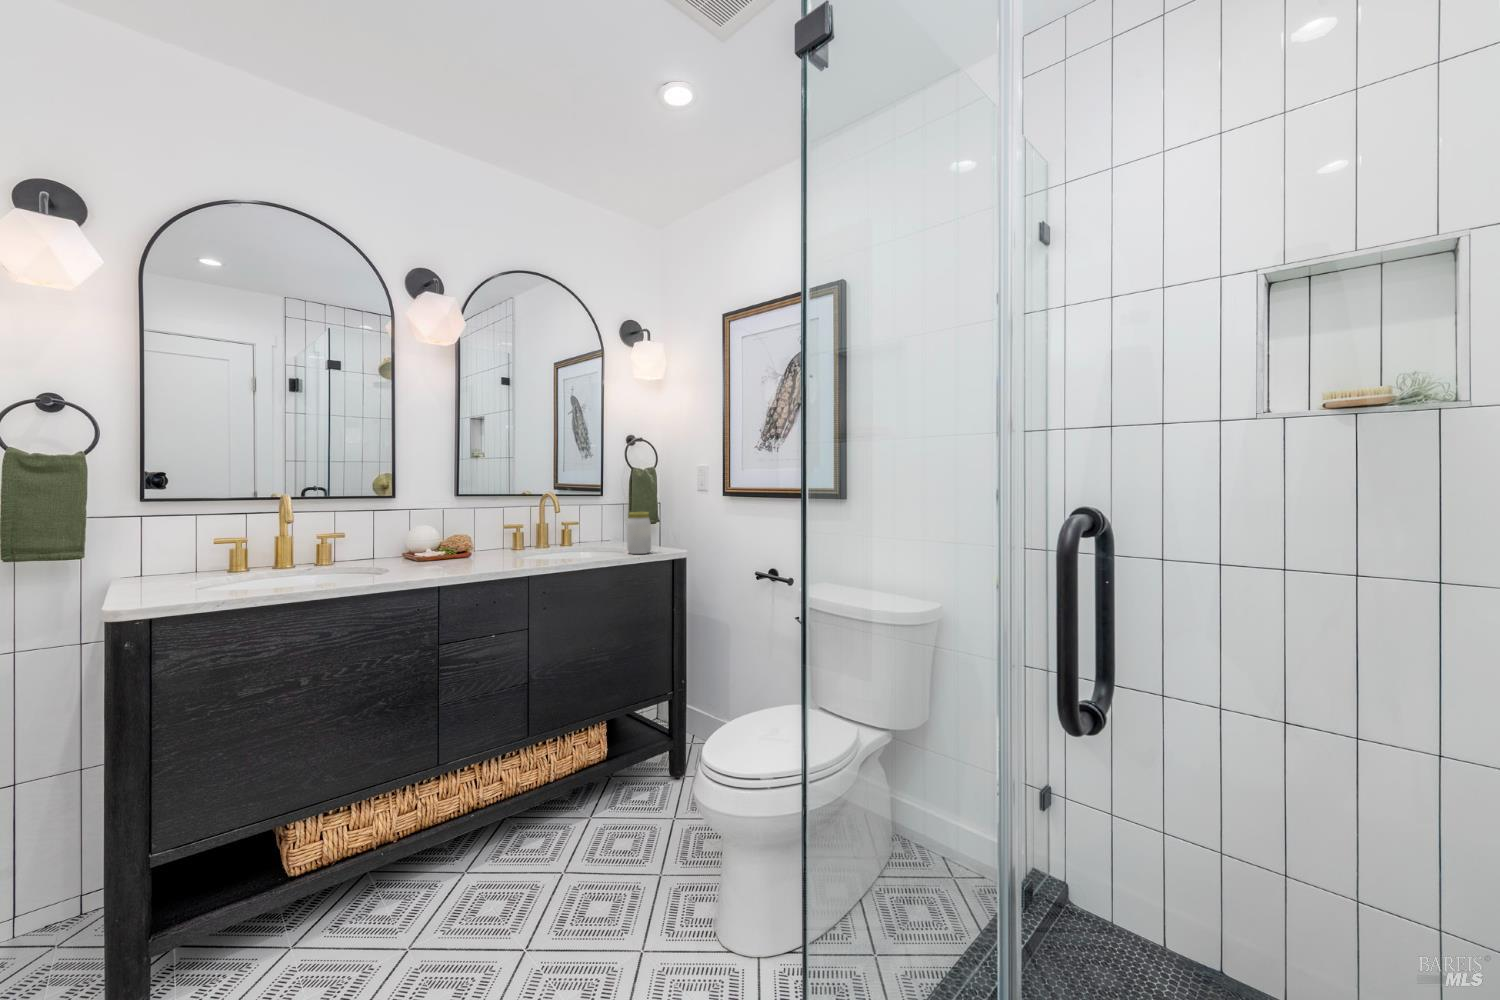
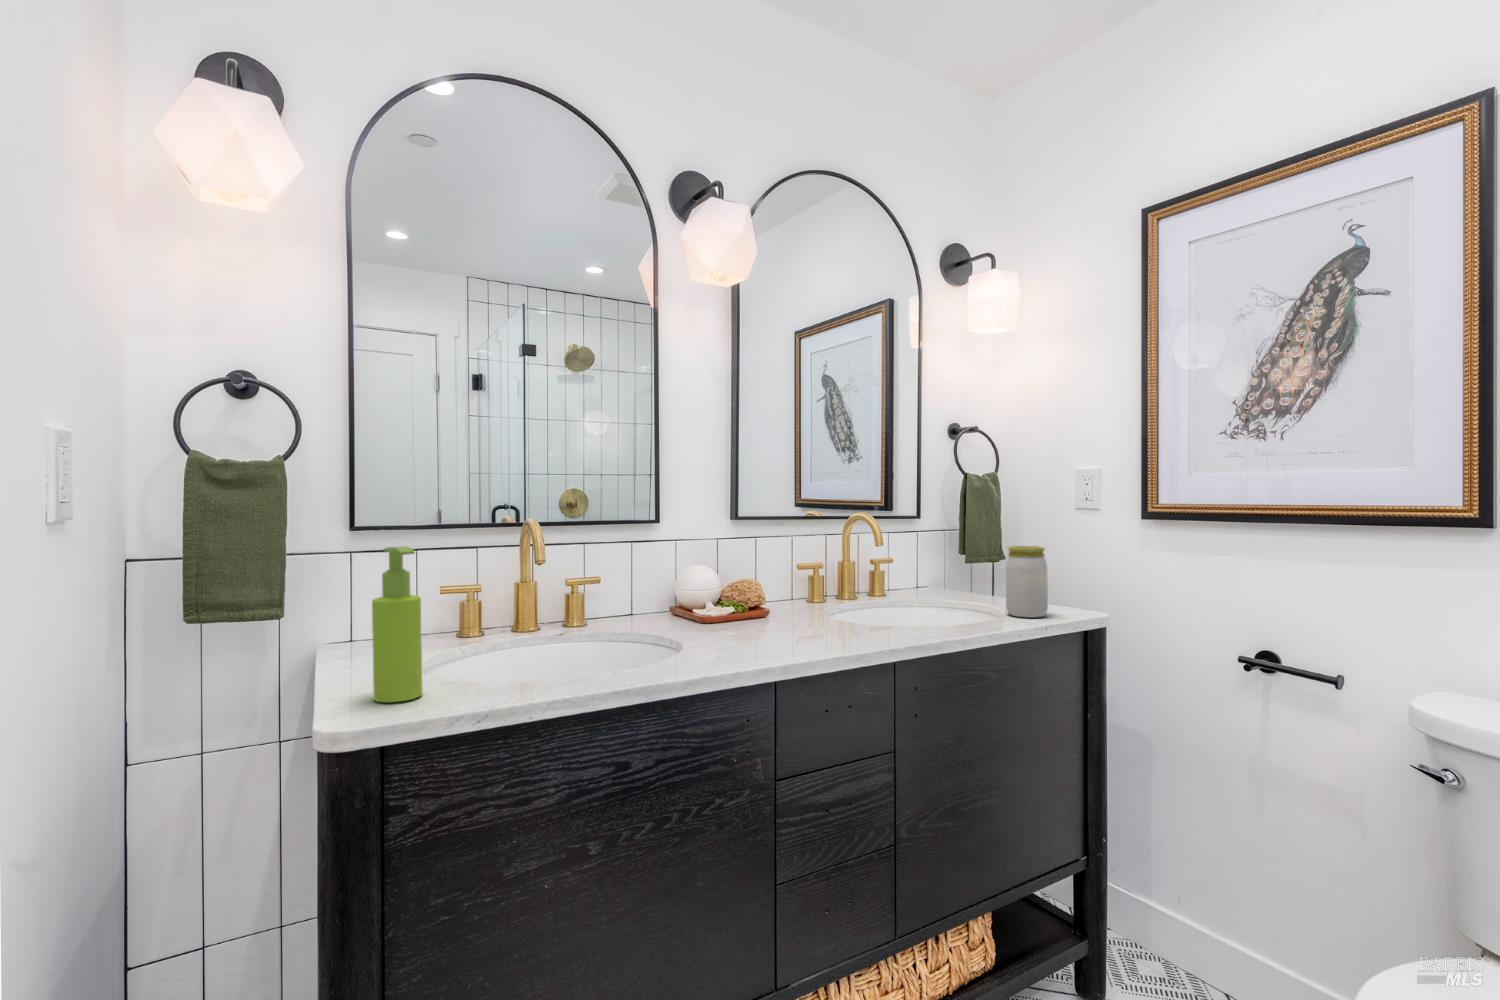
soap dispenser: none [146,507,185,599] -> present [372,547,422,702]

